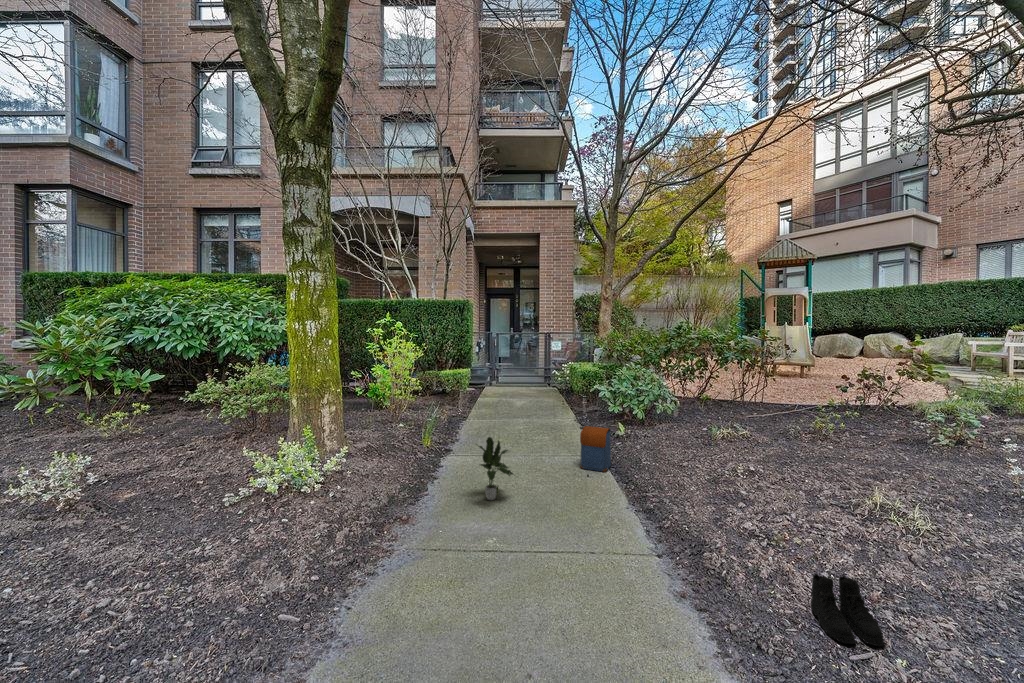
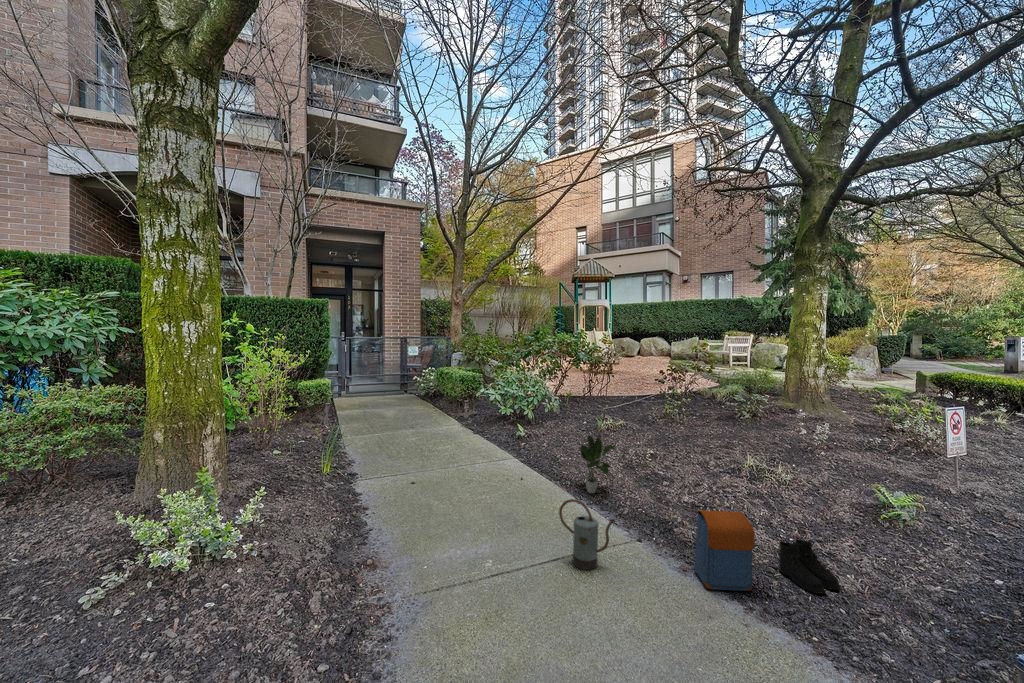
backpack: present [580,426,611,472] -> present [694,510,755,591]
potted plant: present [479,437,513,500] -> present [578,435,616,493]
watering can: none [565,488,610,560] -> present [559,499,615,570]

